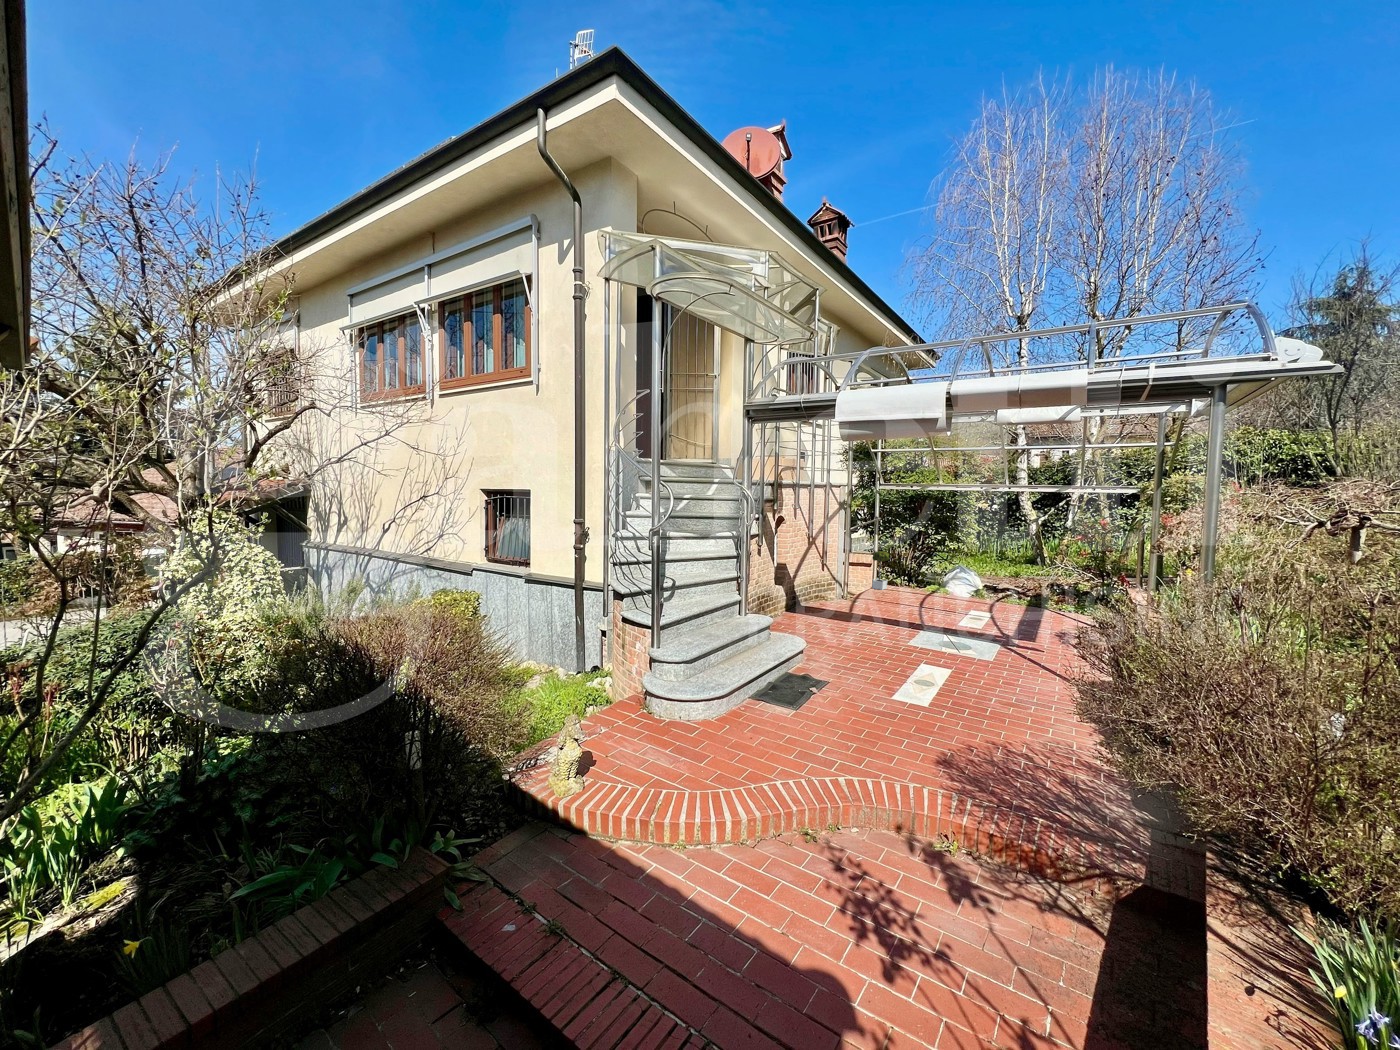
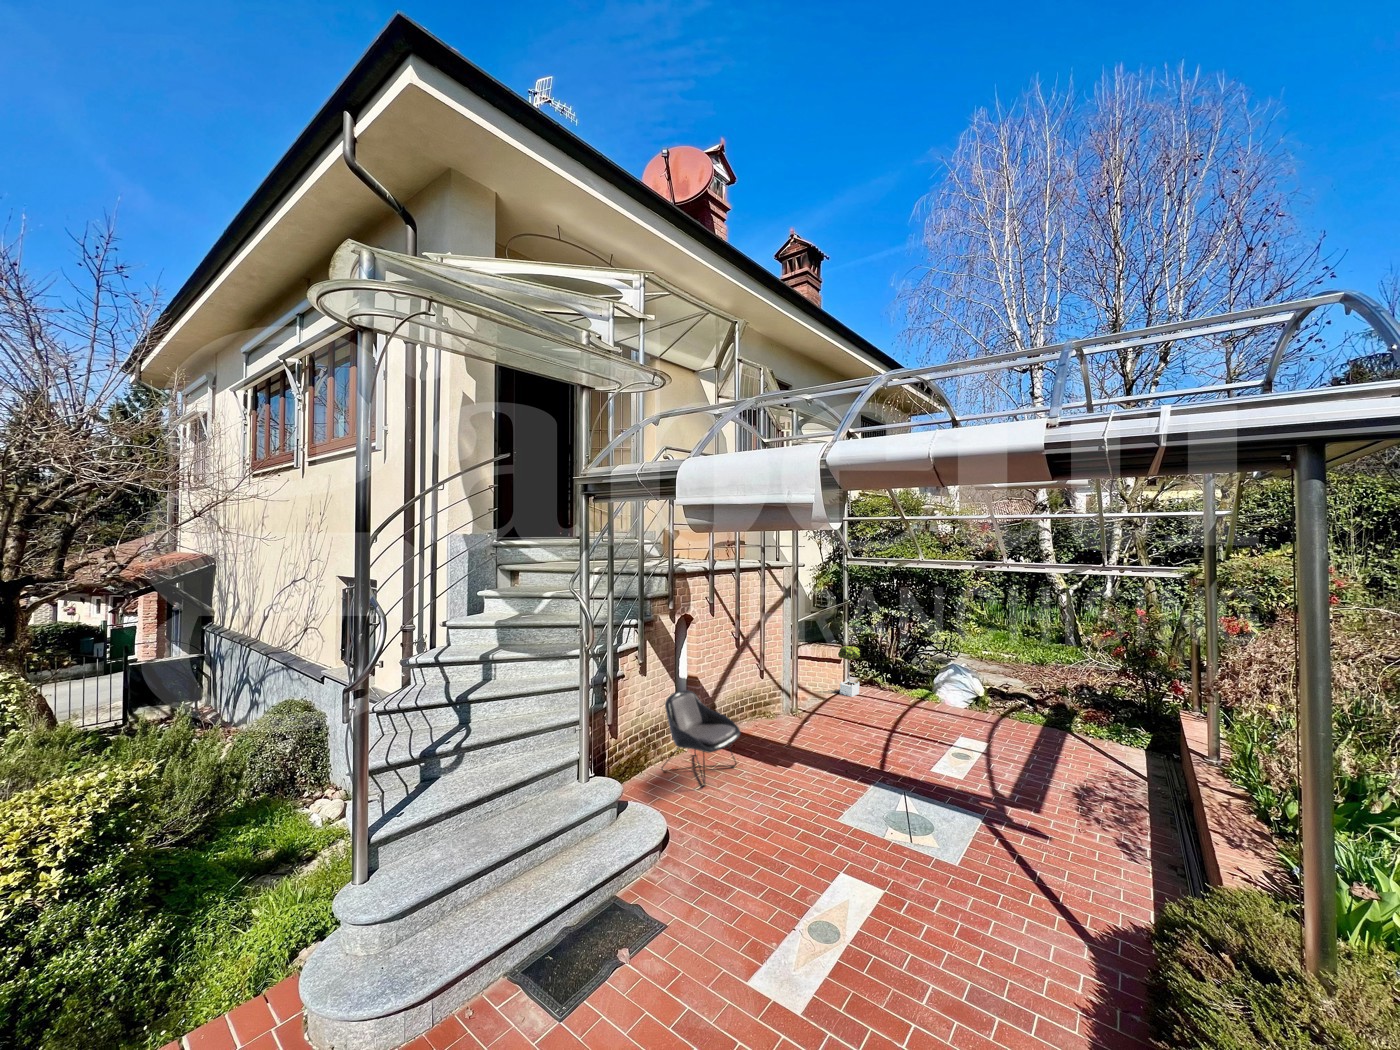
lounge chair: none [770,569,825,632] -> present [661,690,740,786]

